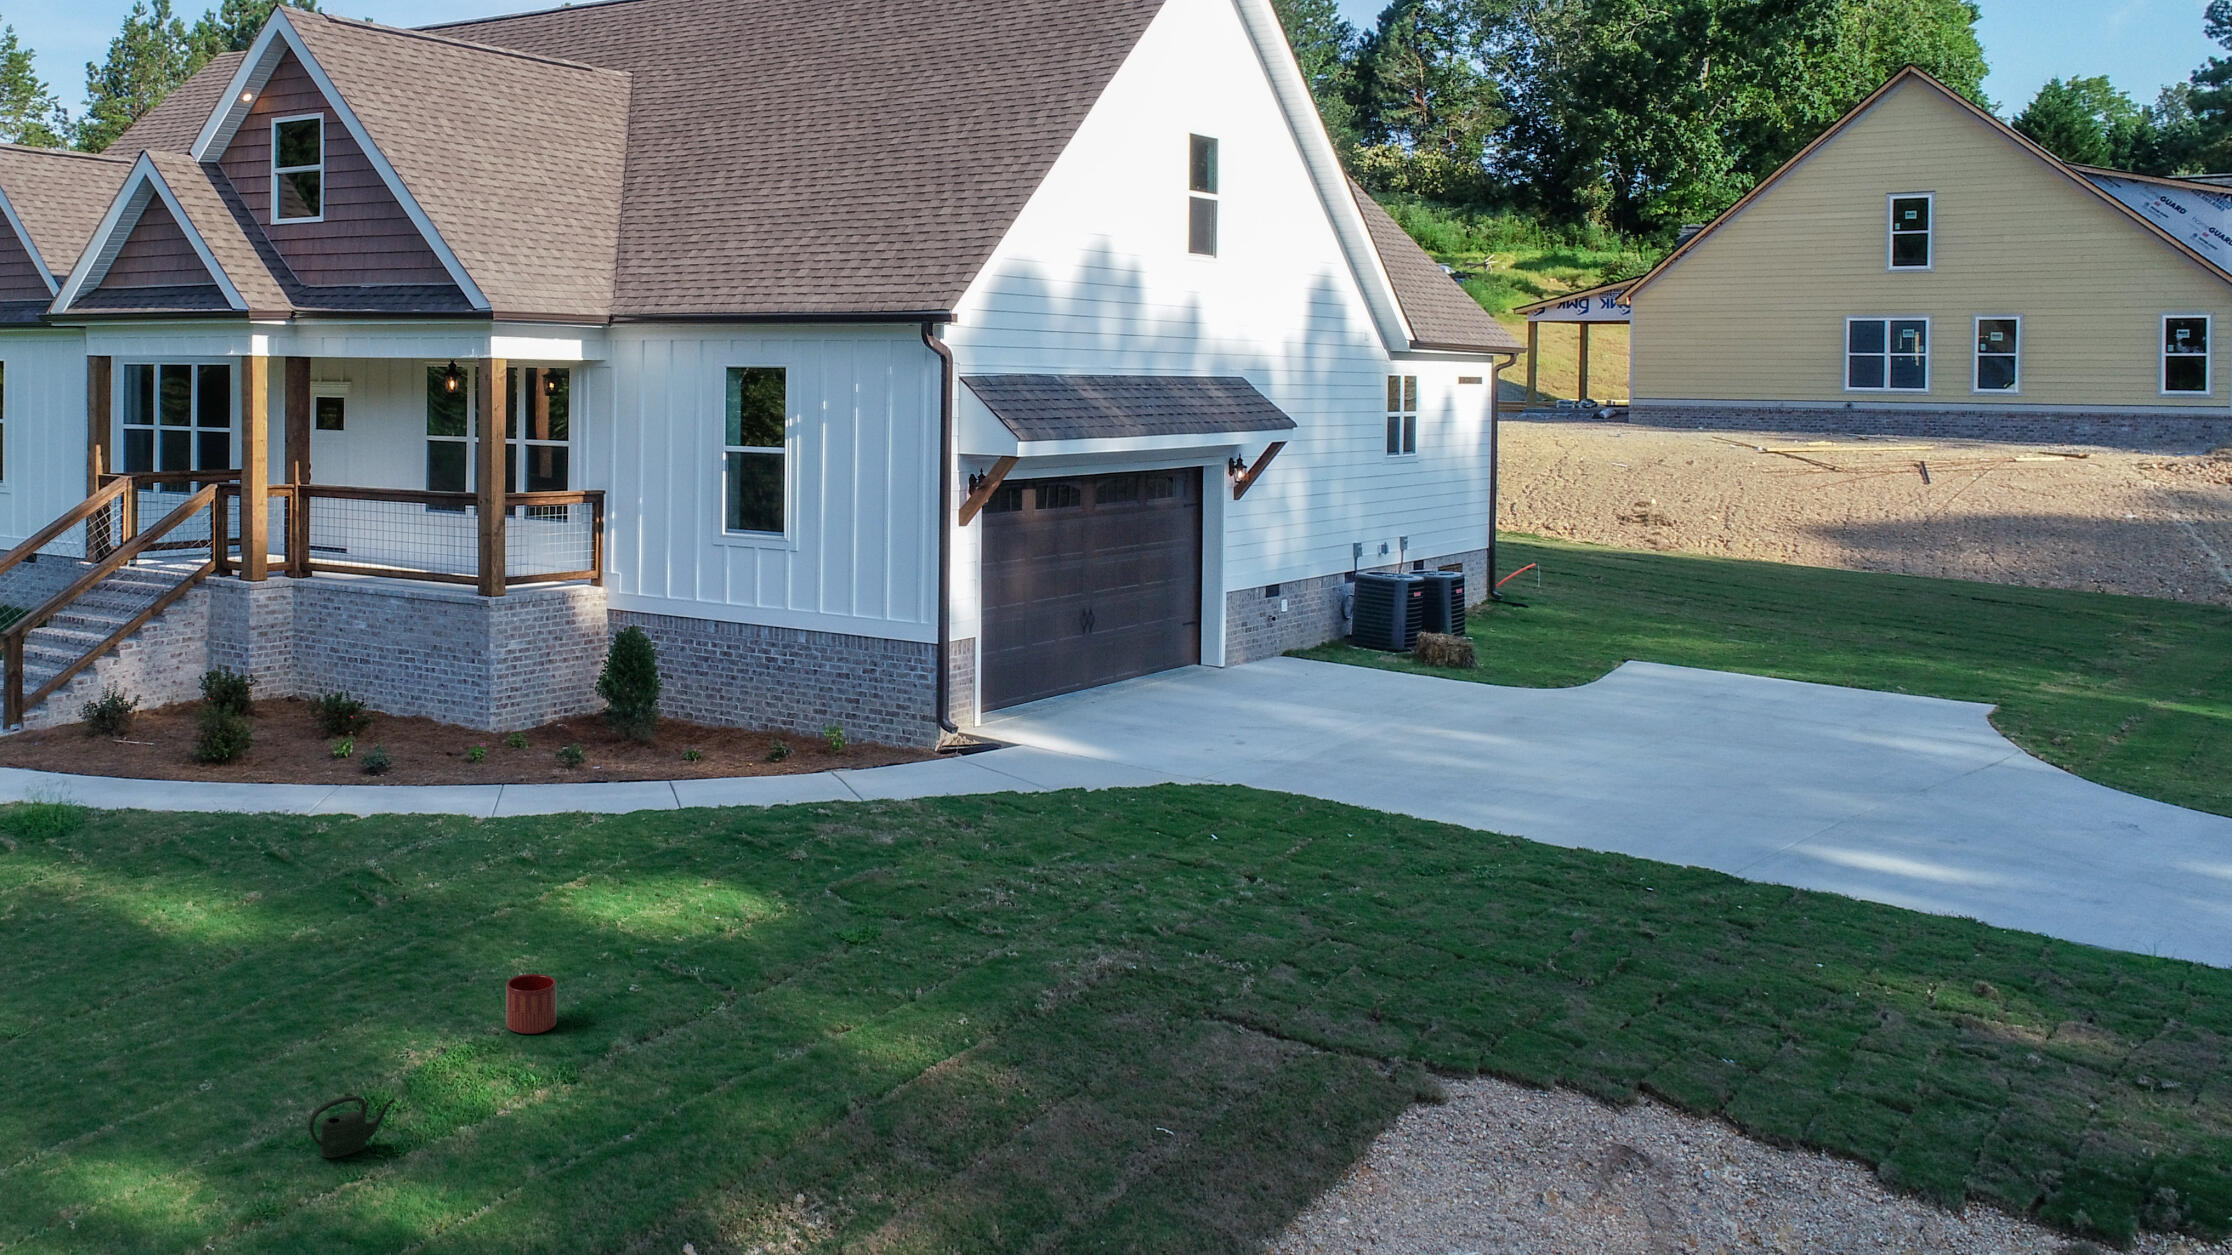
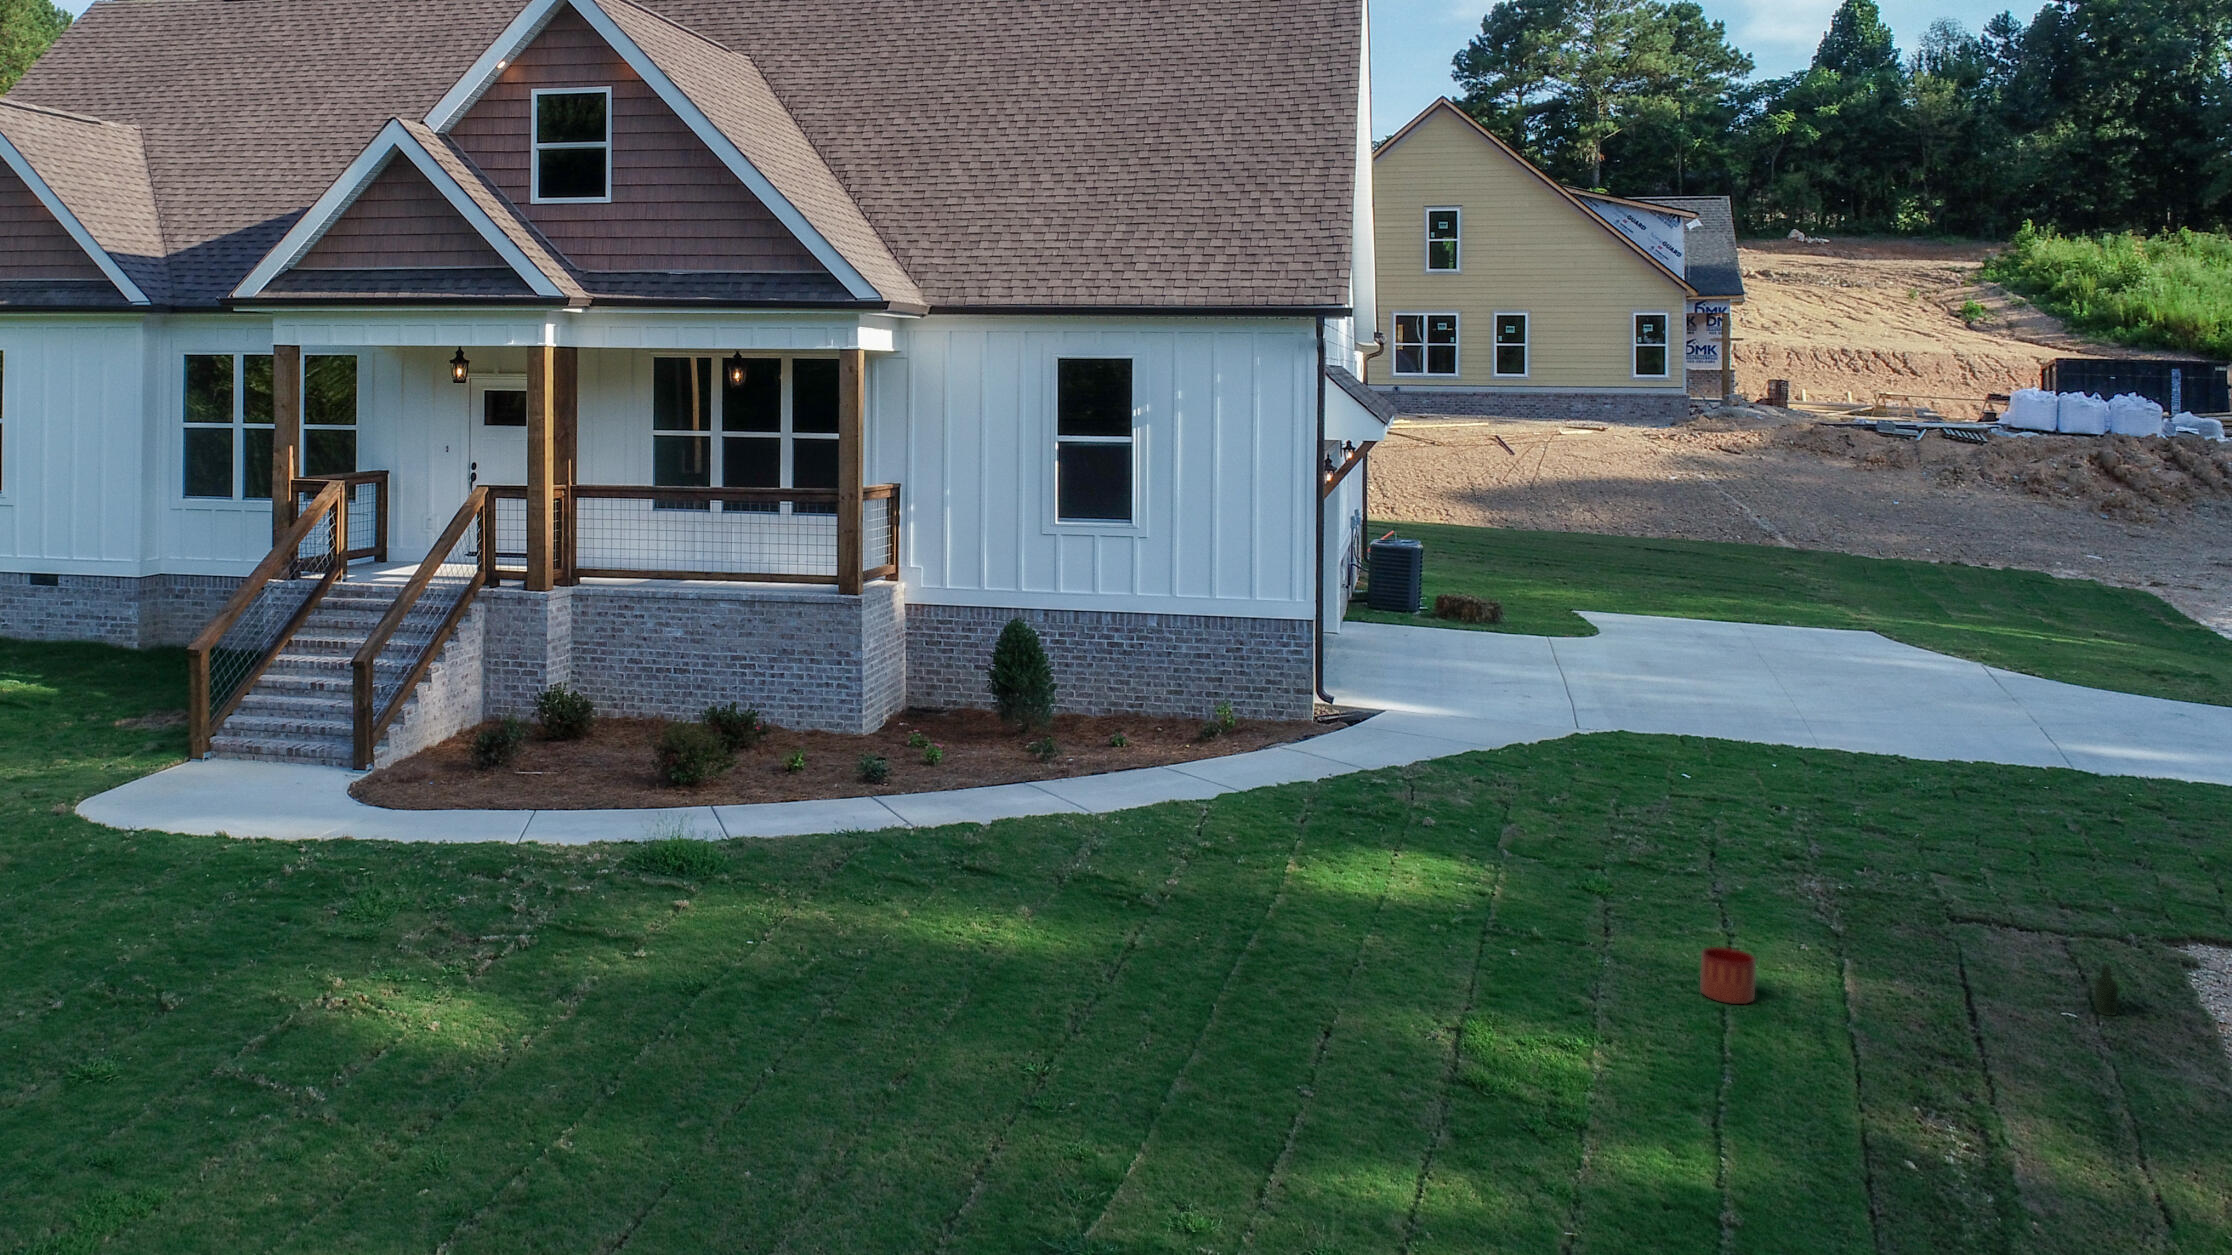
watering can: present [308,1096,395,1158] -> present [2094,965,2118,1016]

